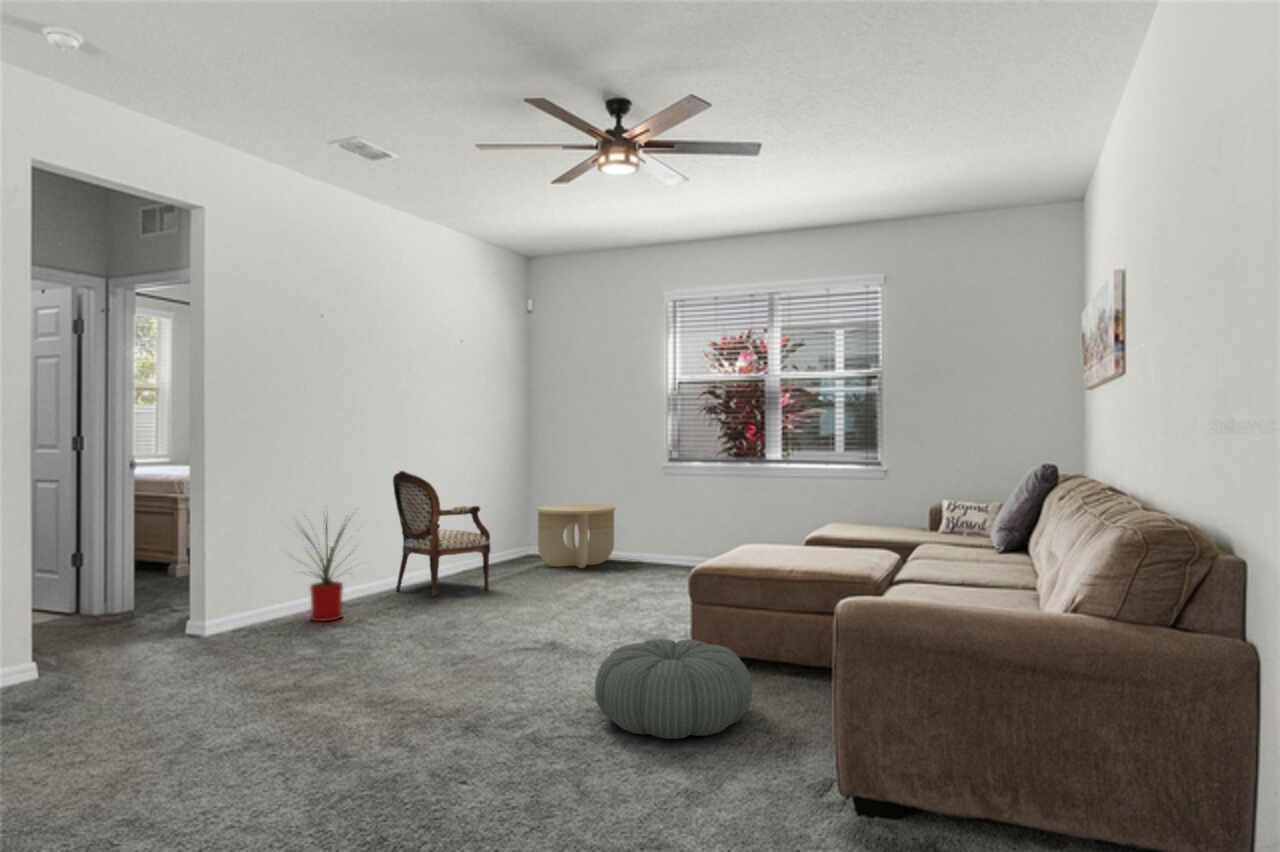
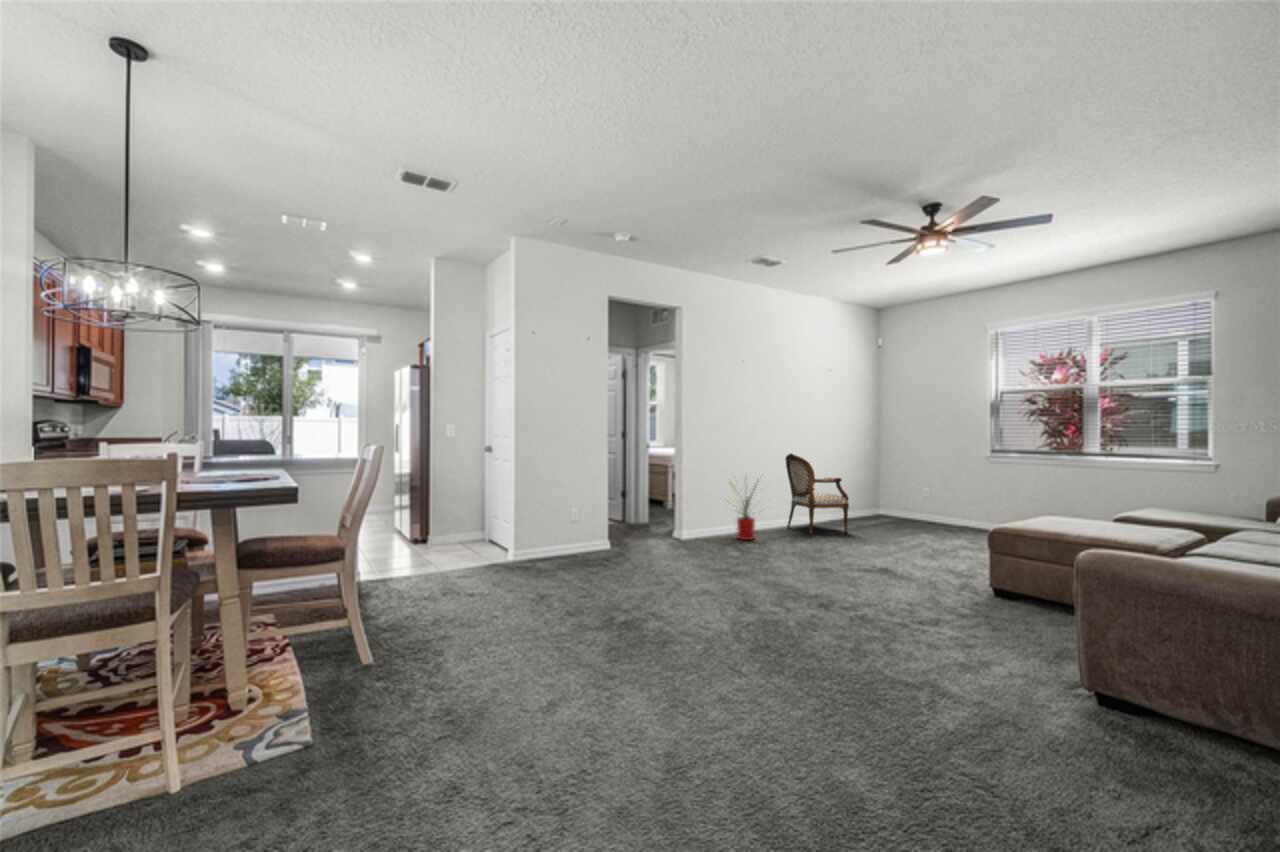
side table: present [537,504,615,568] -> none [885,481,947,527]
pouf: present [595,639,752,739] -> none [904,569,1024,634]

